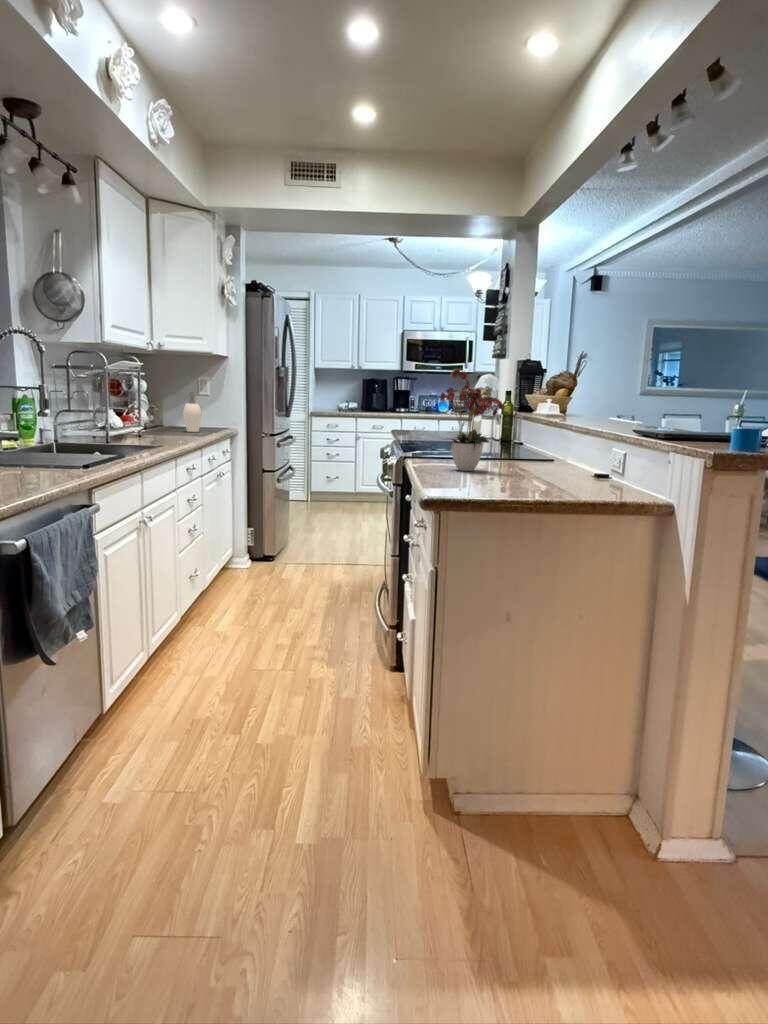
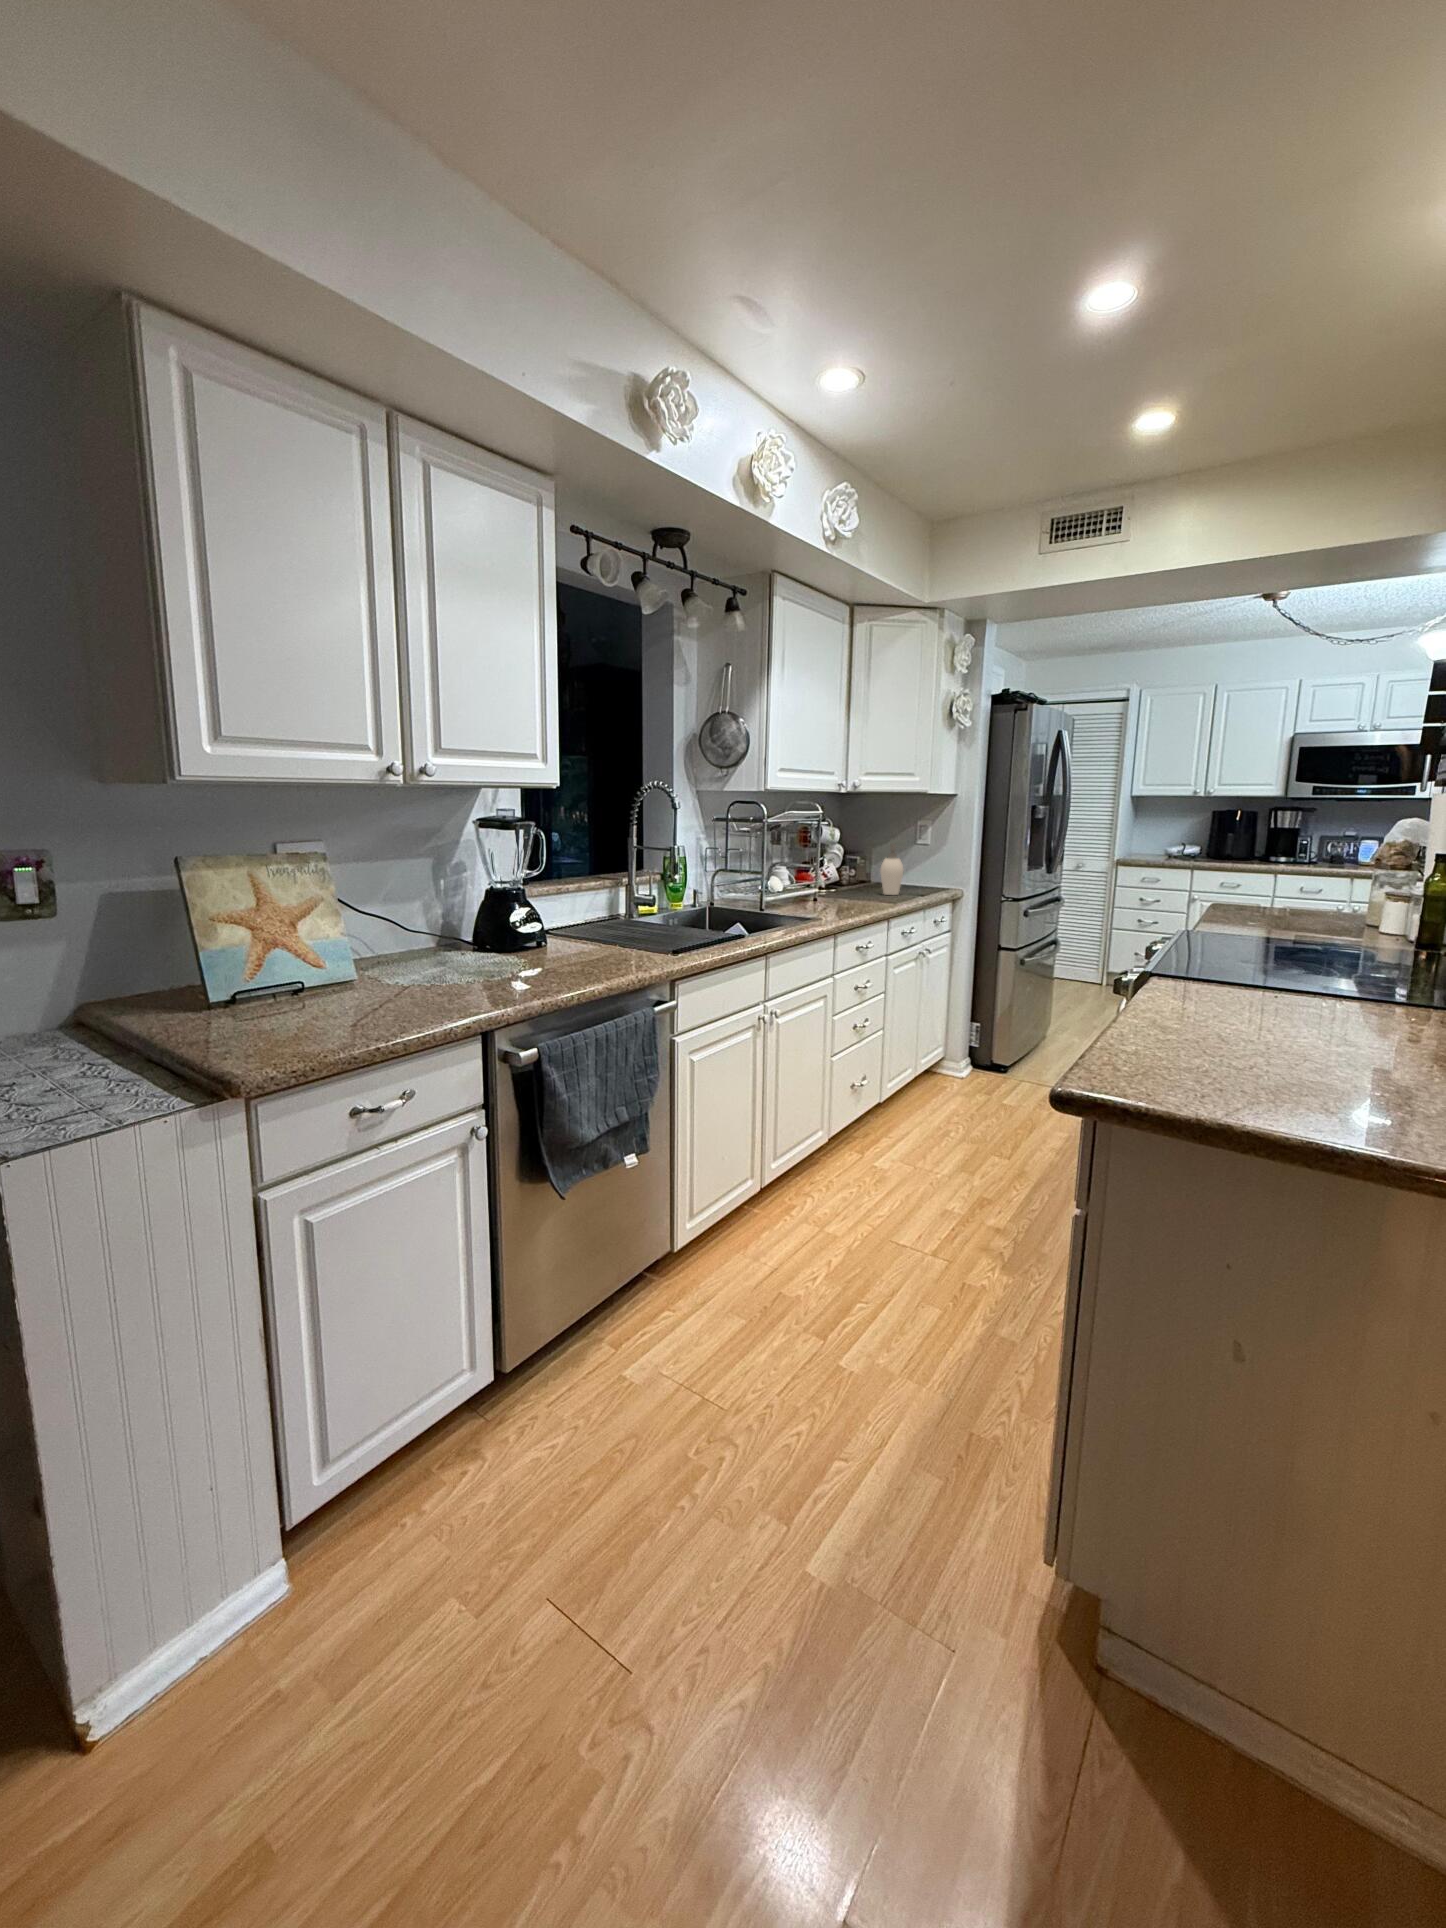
flower arrangement: present [440,369,504,471] -> none [1194,809,1368,1016]

